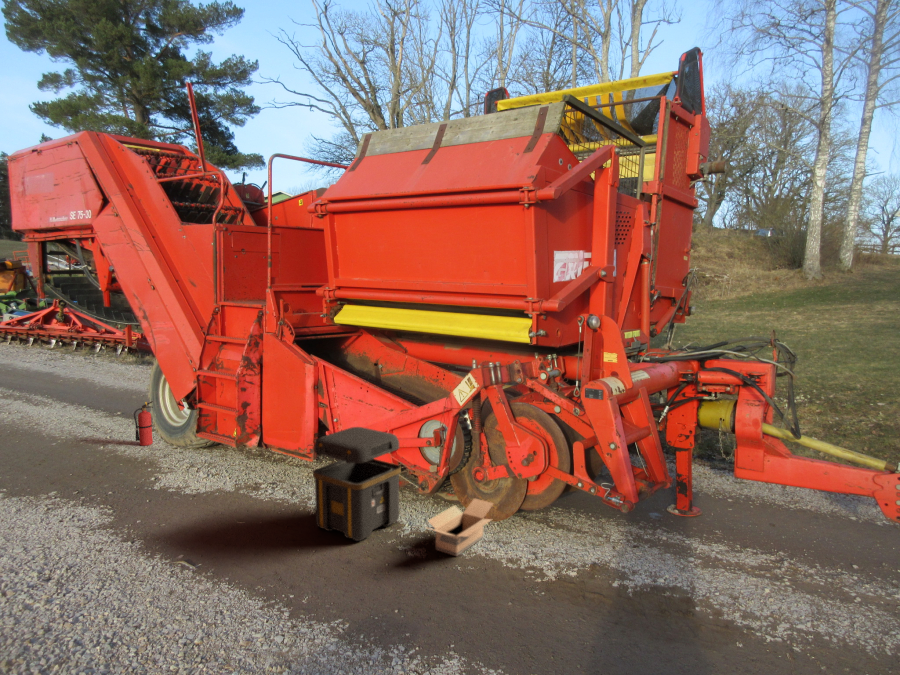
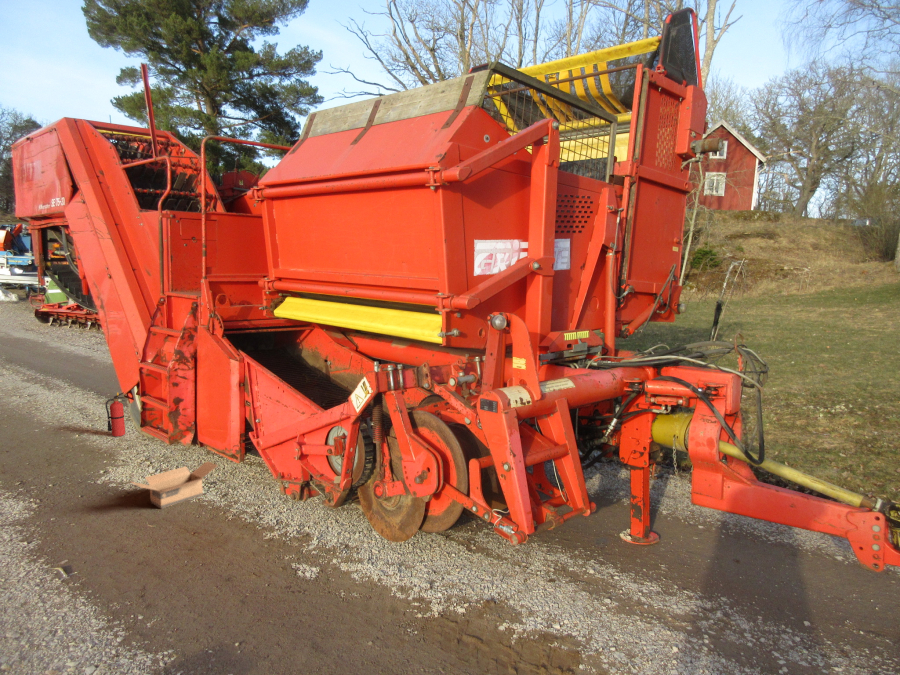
toolbox: present [313,427,401,541] -> none [213,429,309,553]
cardboard box: present [428,499,493,556] -> present [133,461,217,508]

